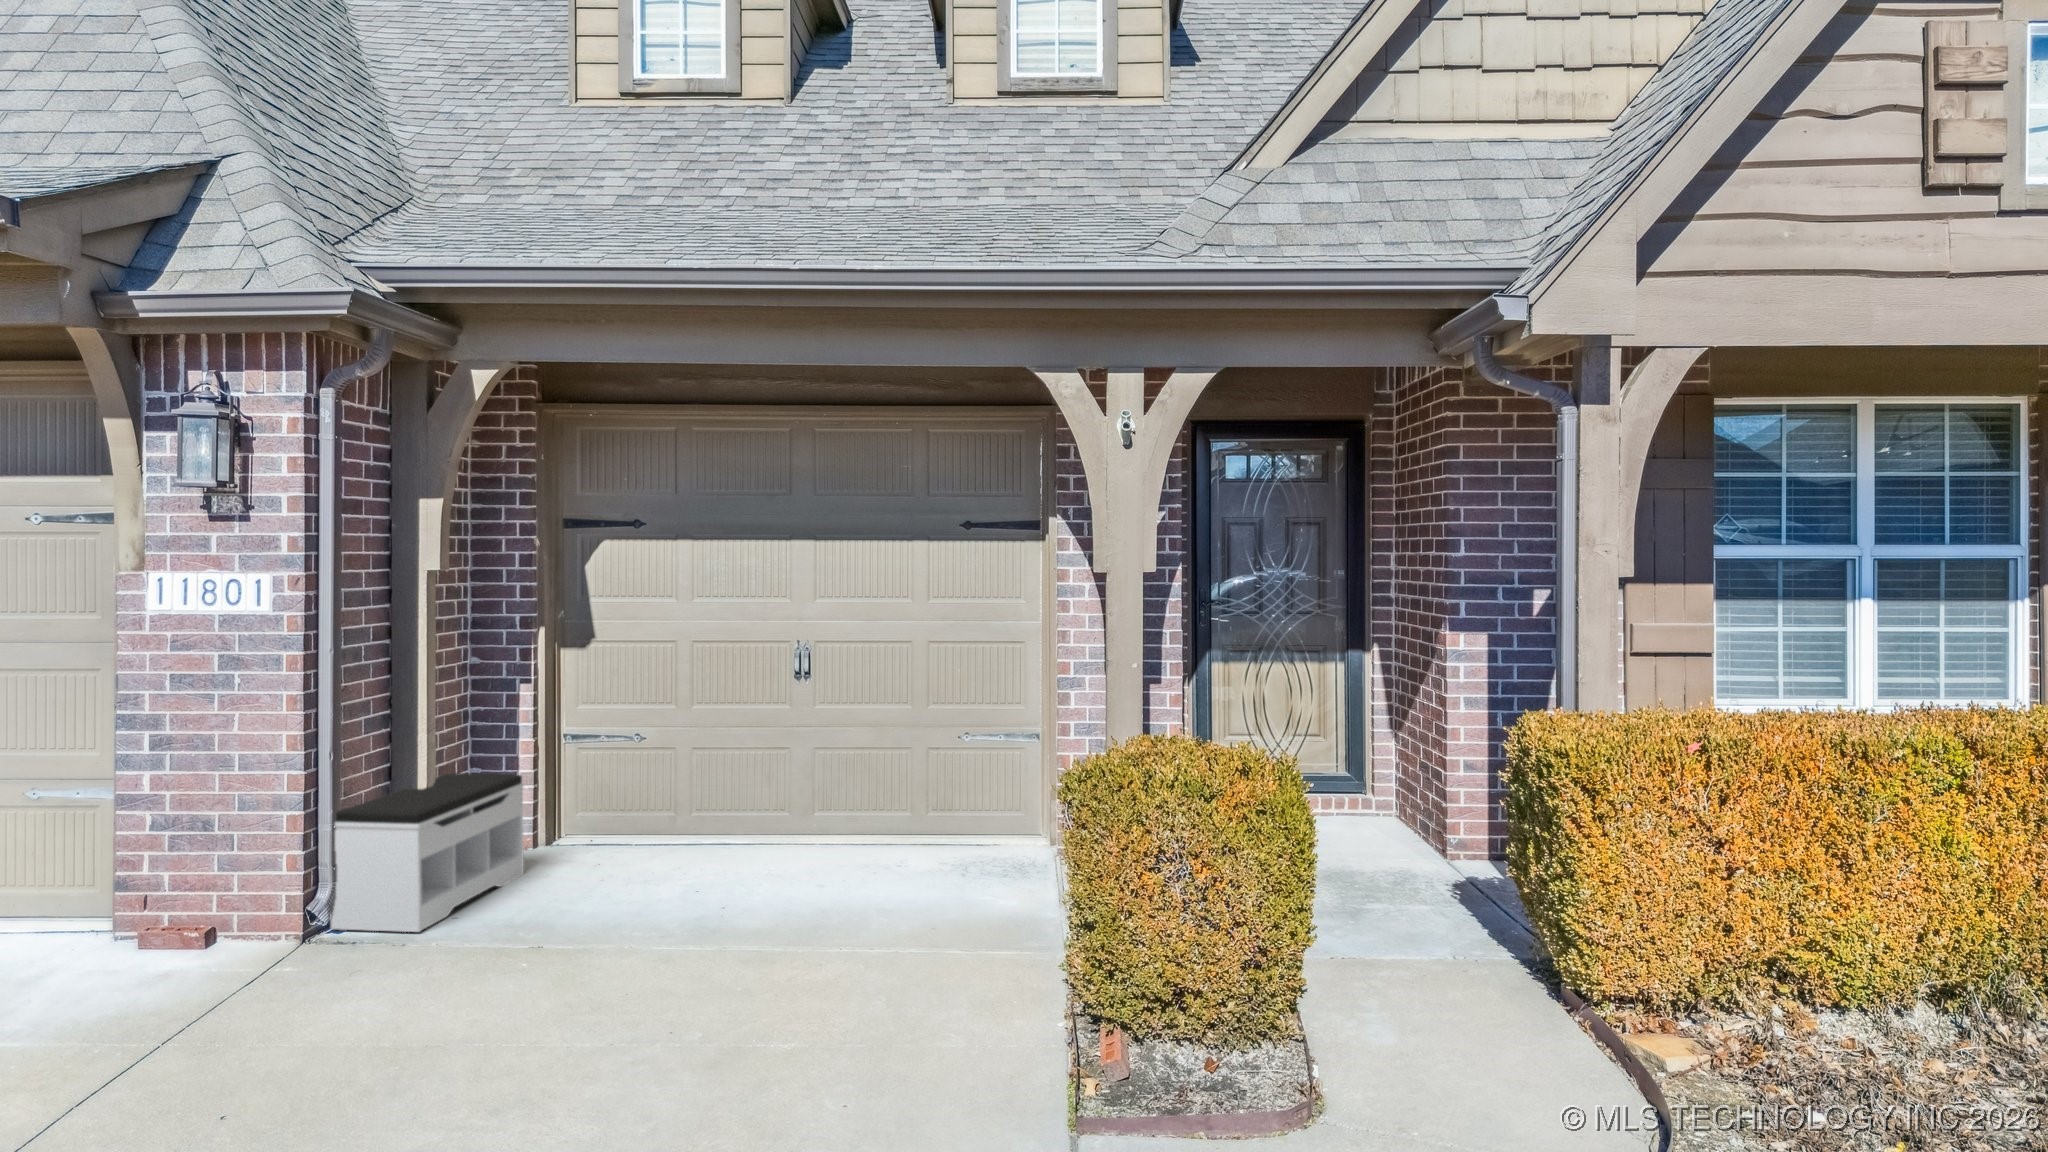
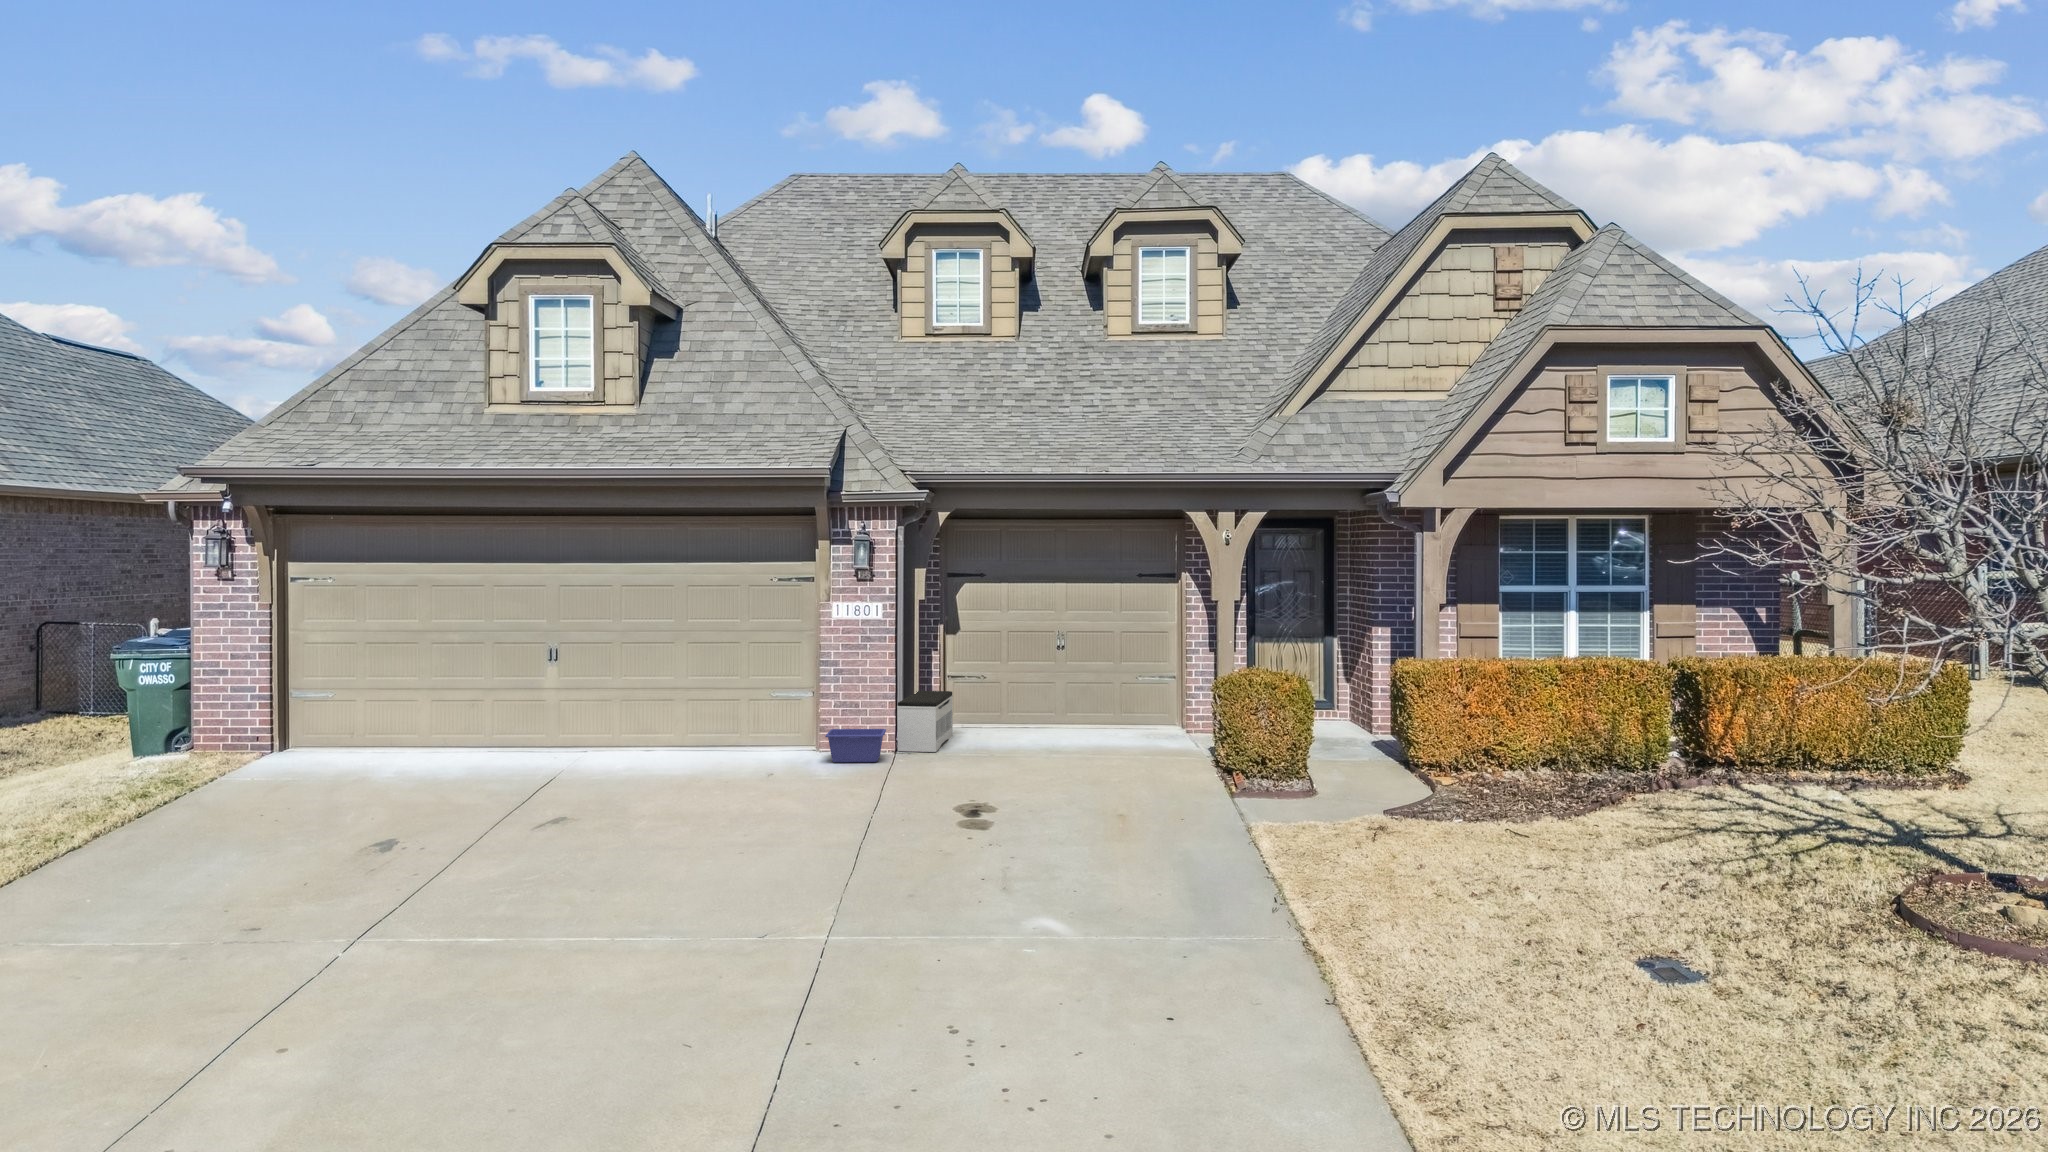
storage bin: none [77,882,279,976] -> present [825,729,886,762]

